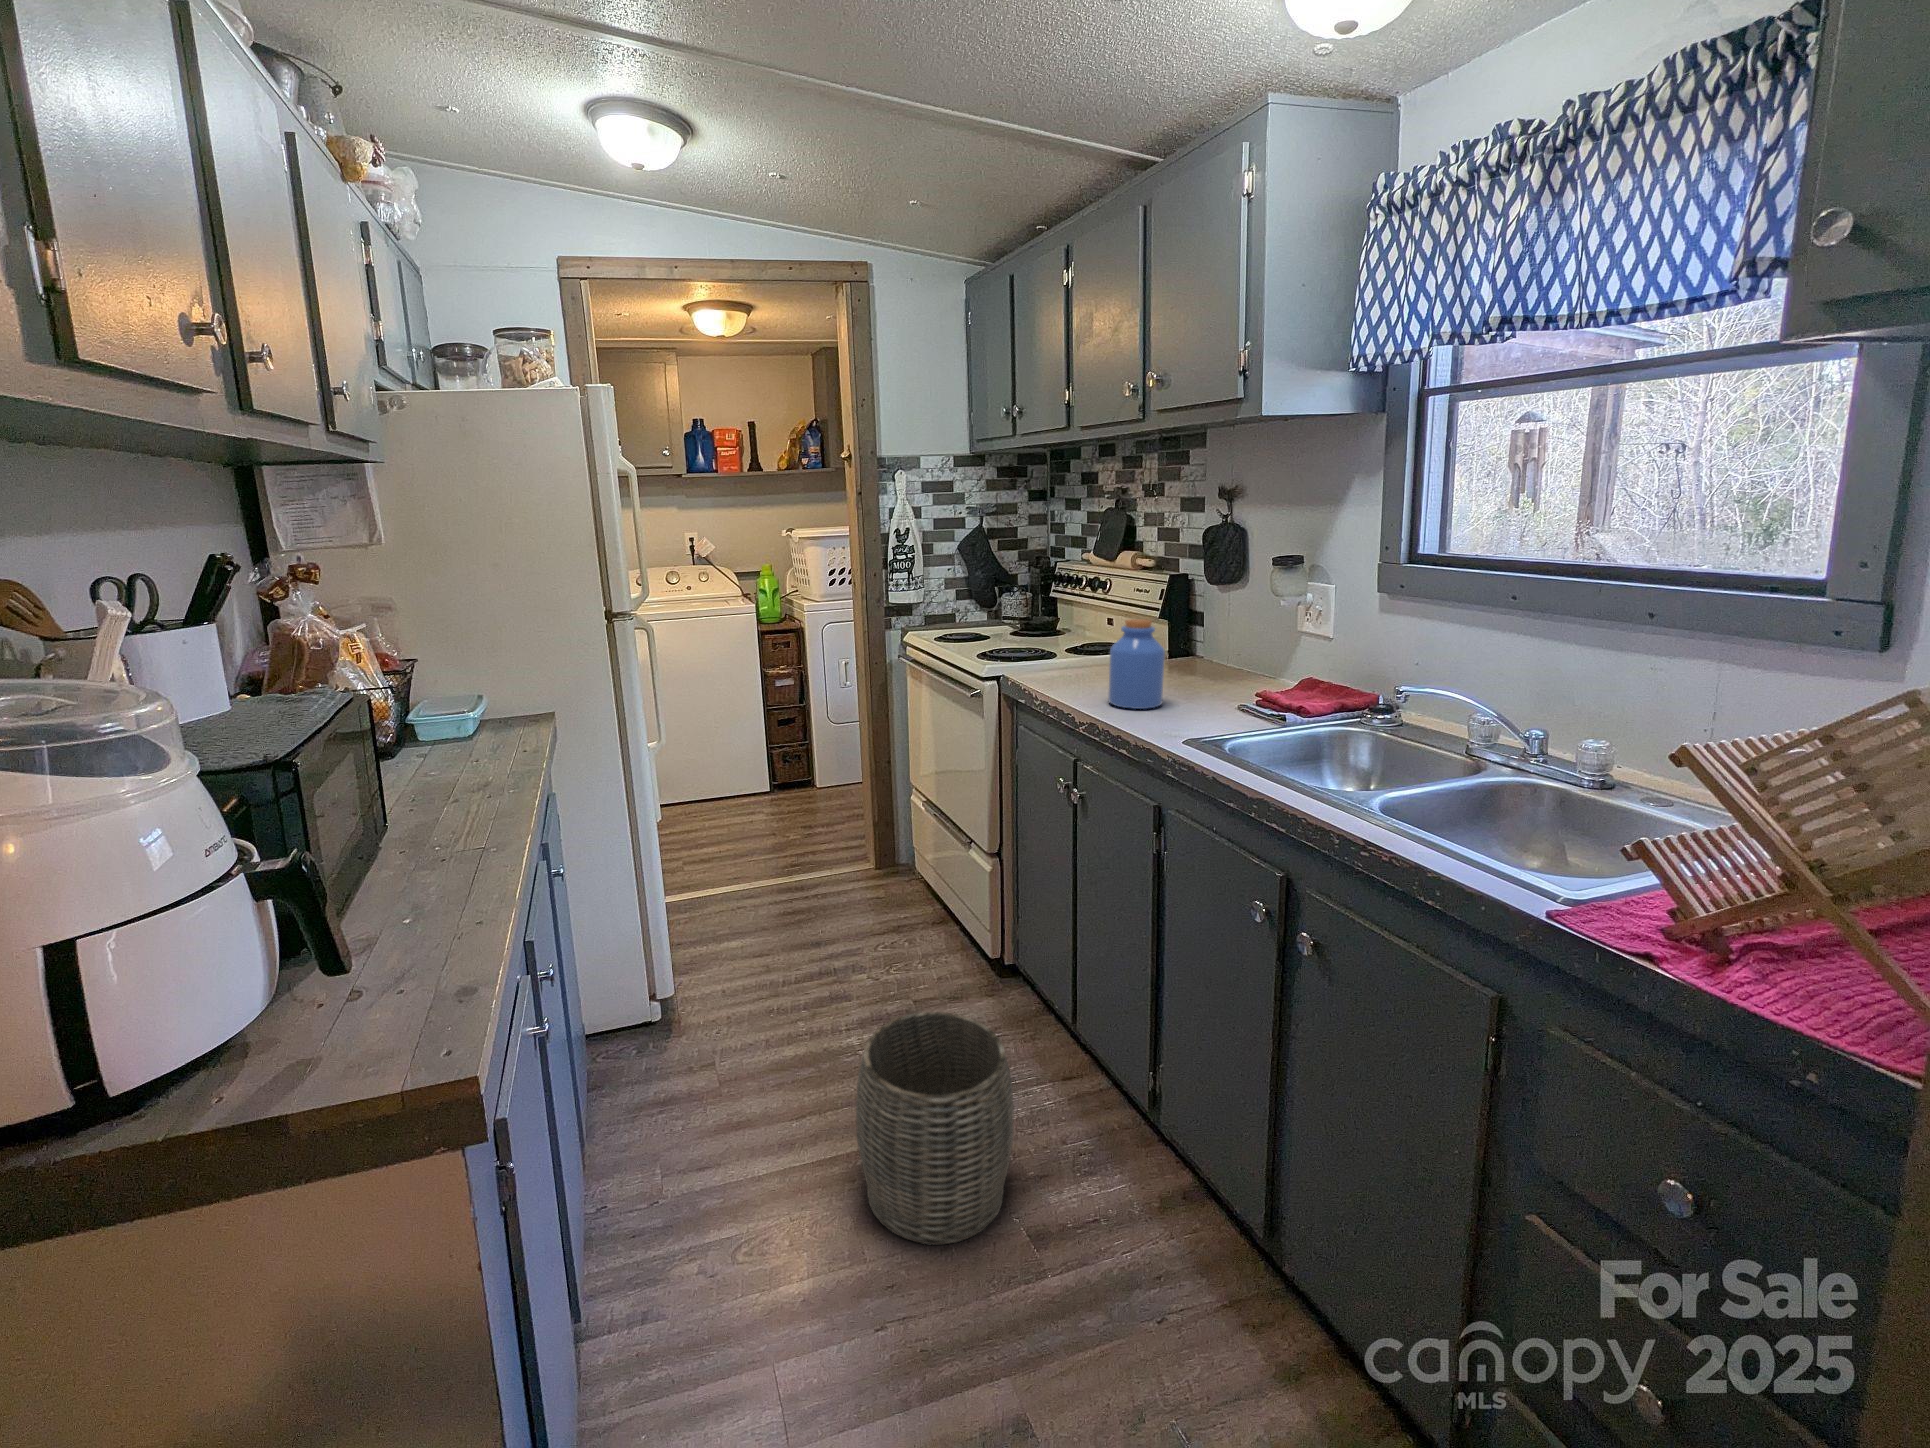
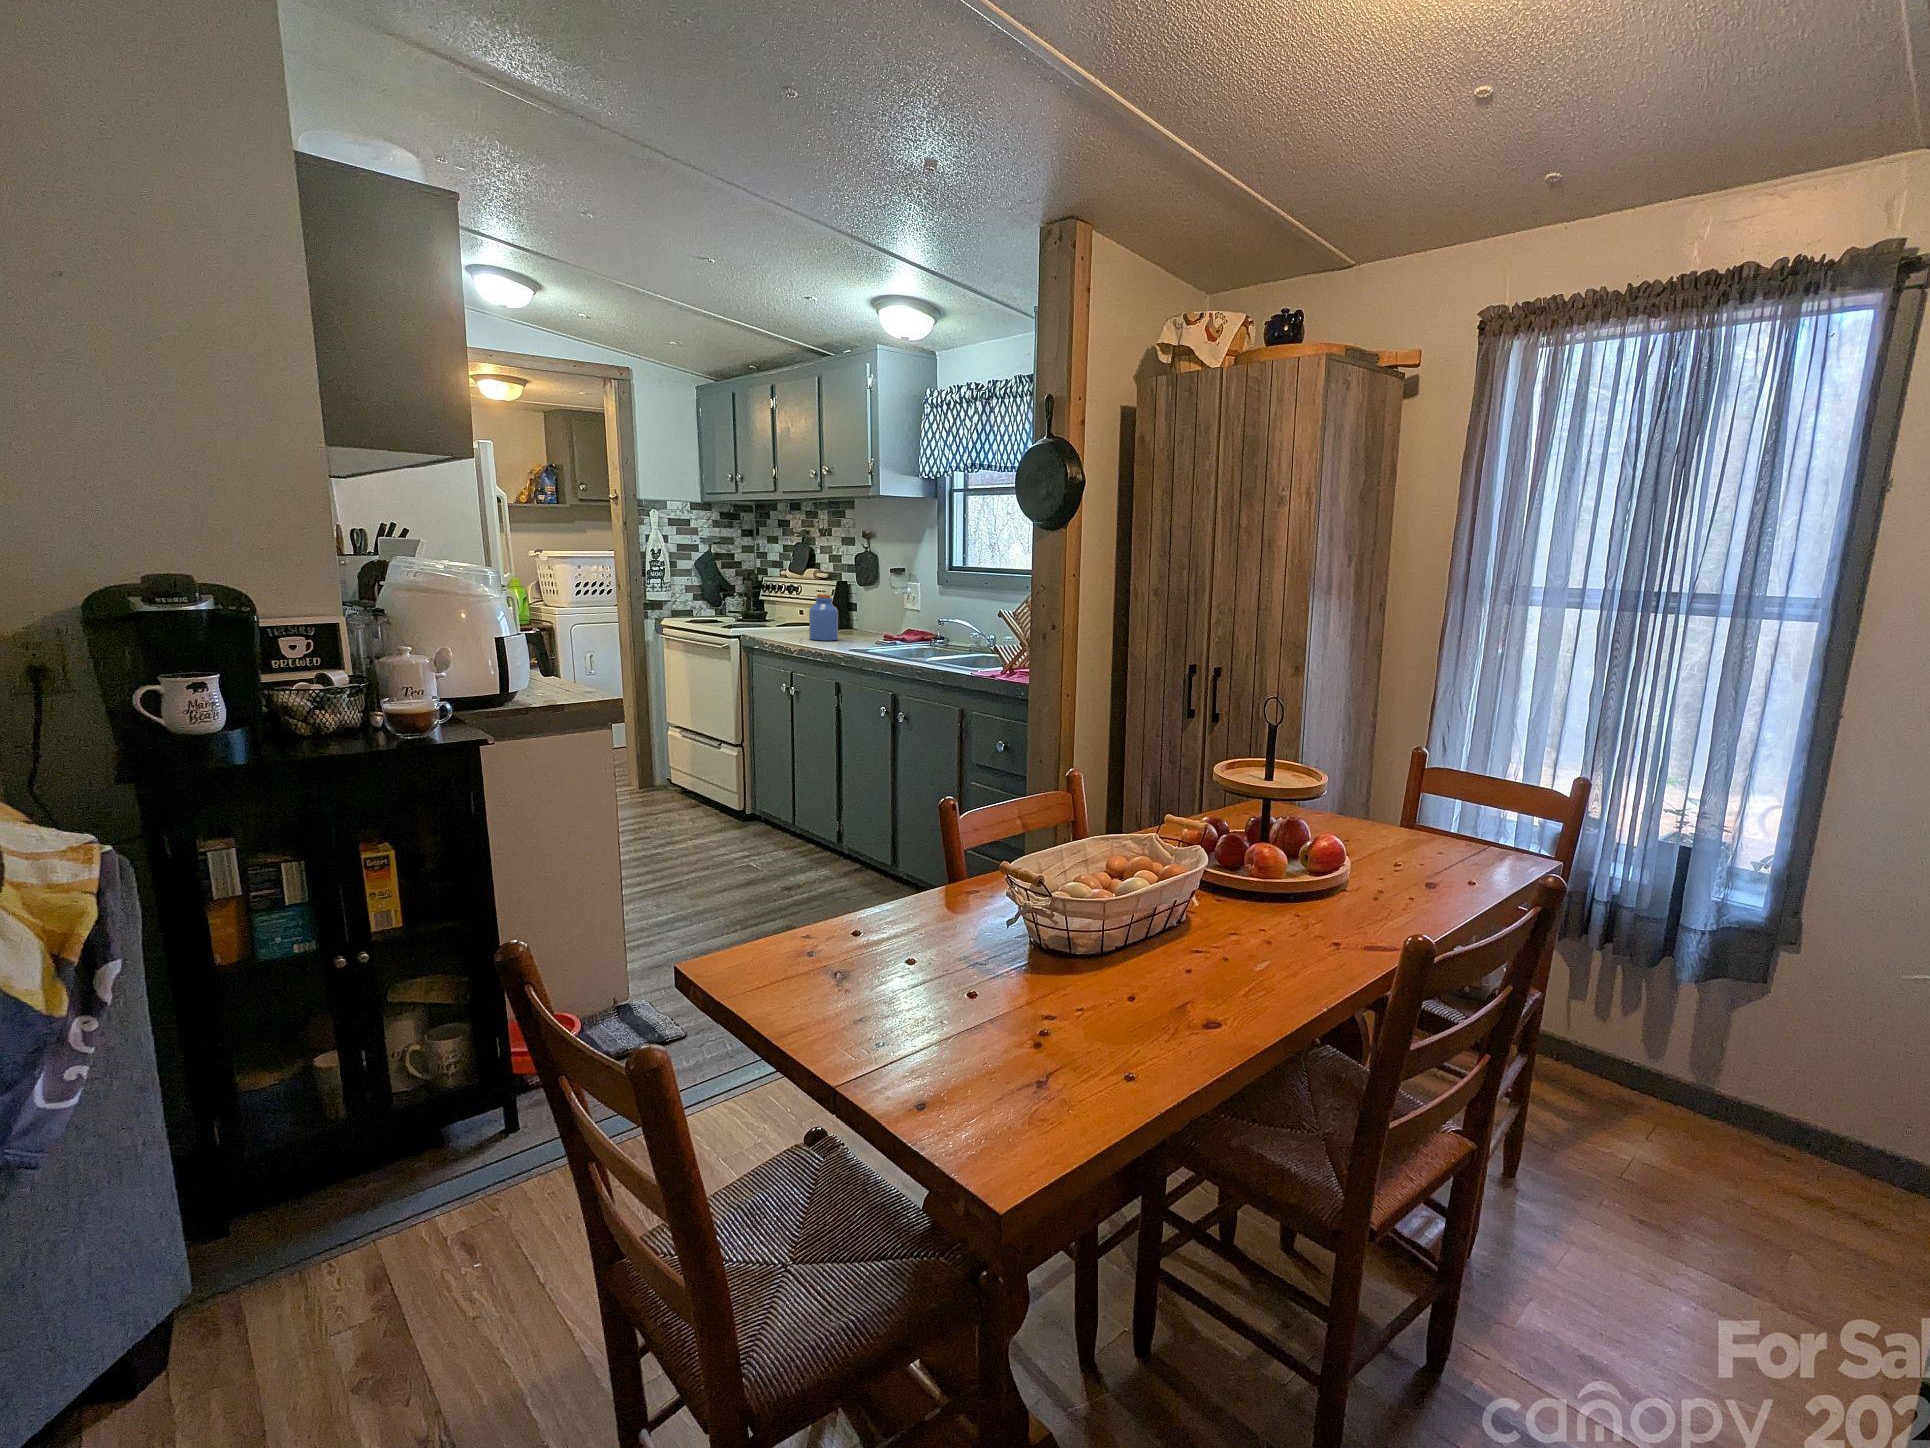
woven basket: present [856,1012,1014,1245] -> none [685,798,773,900]

